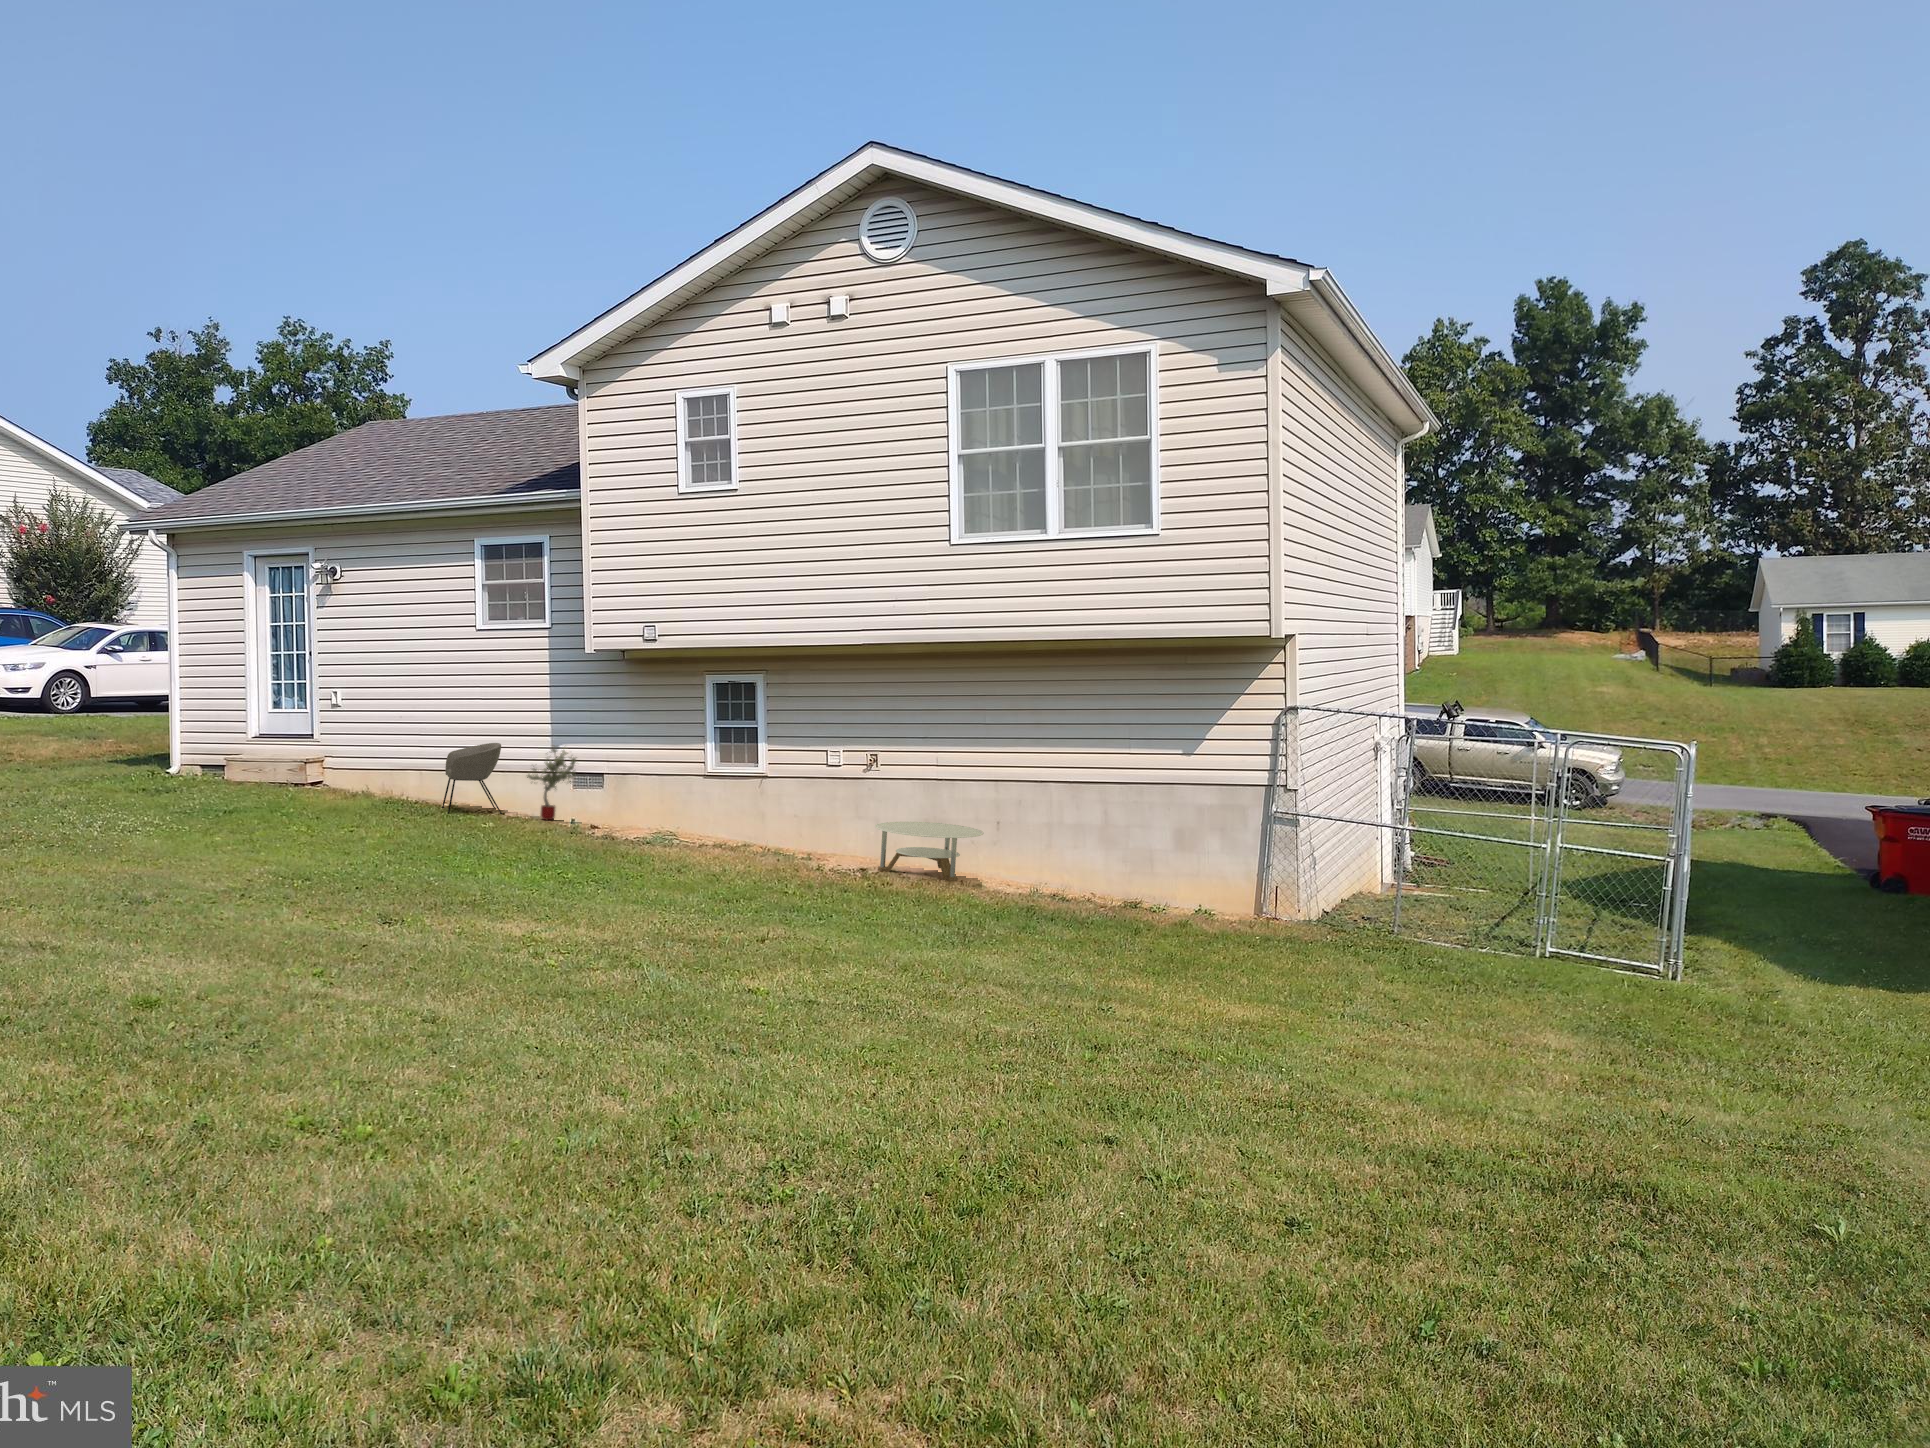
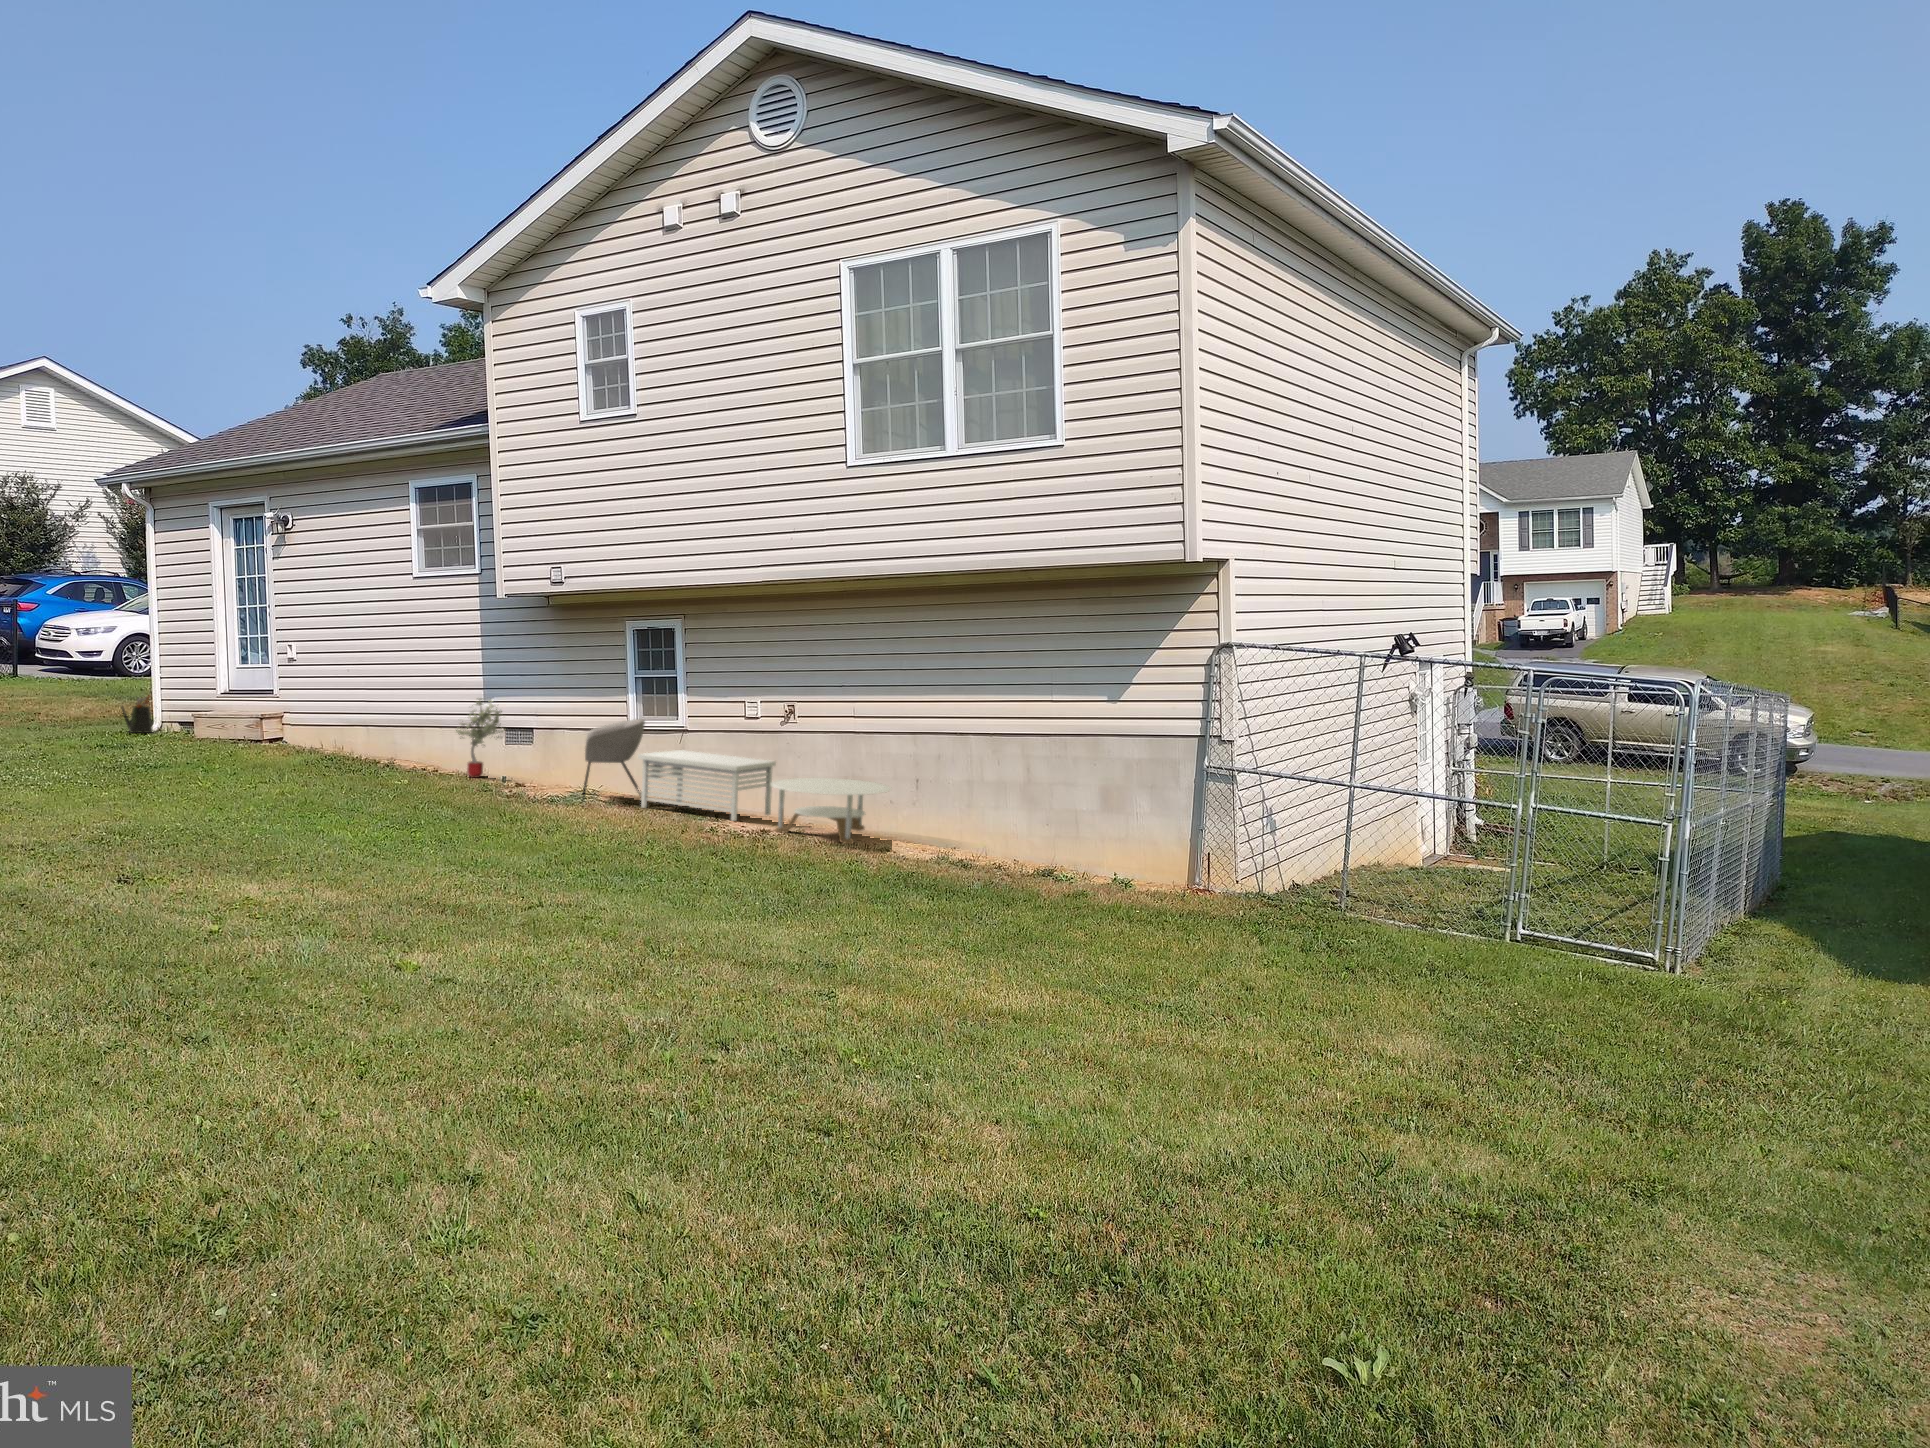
watering can: none [150,736,187,775] -> present [121,695,153,733]
armchair: present [442,743,502,814] -> present [583,719,645,797]
storage bench: none [733,795,860,861] -> present [638,750,776,821]

